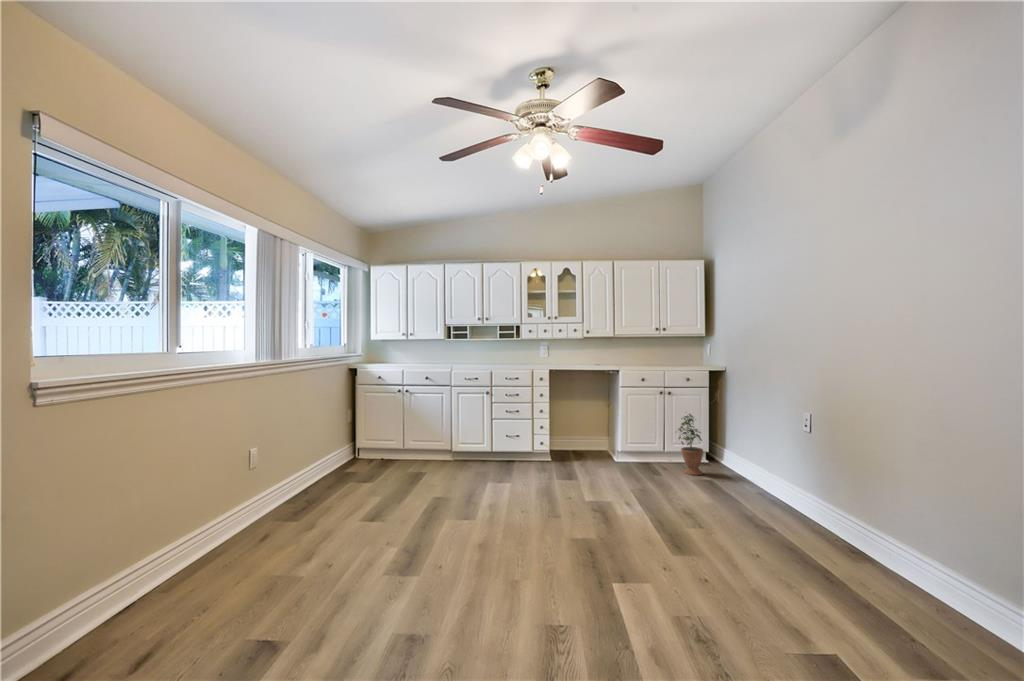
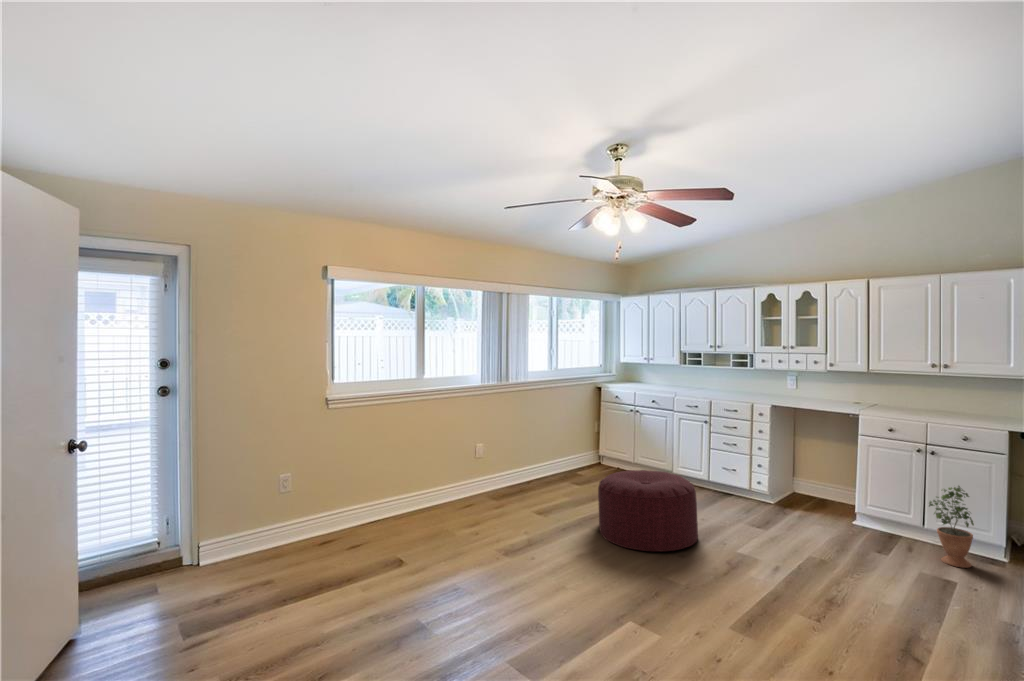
ottoman: none [434,443,554,543] -> present [598,470,698,551]

